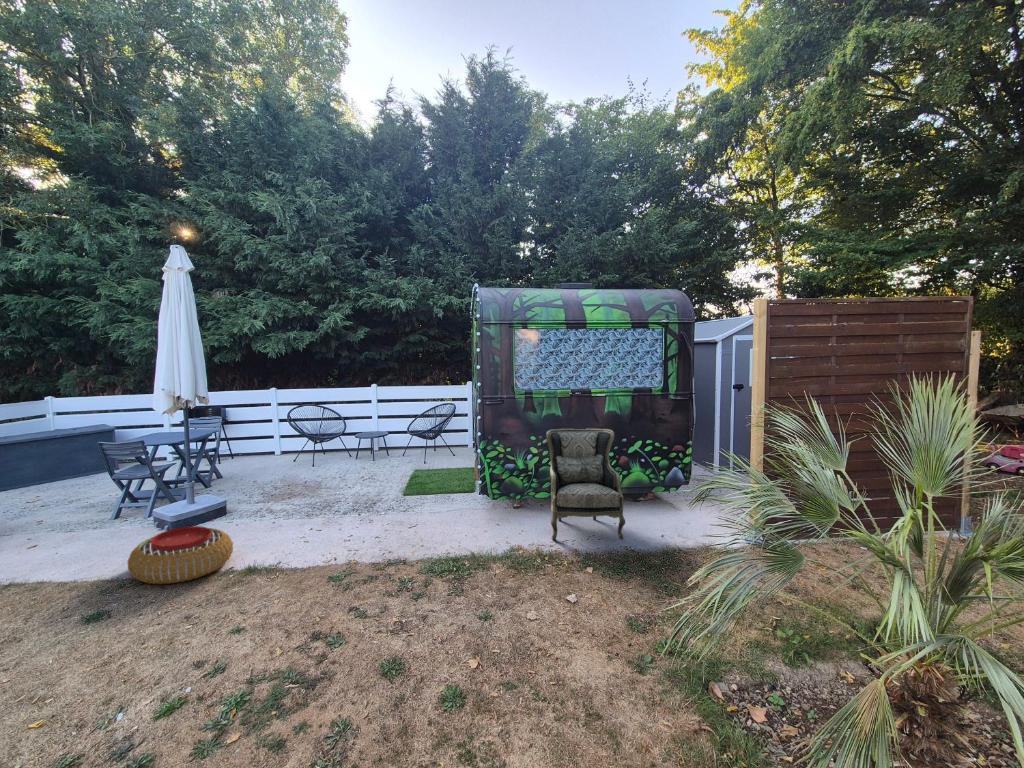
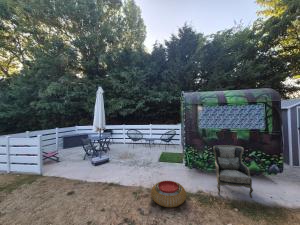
pouf: present [128,526,233,584] -> present [151,181,186,207]

